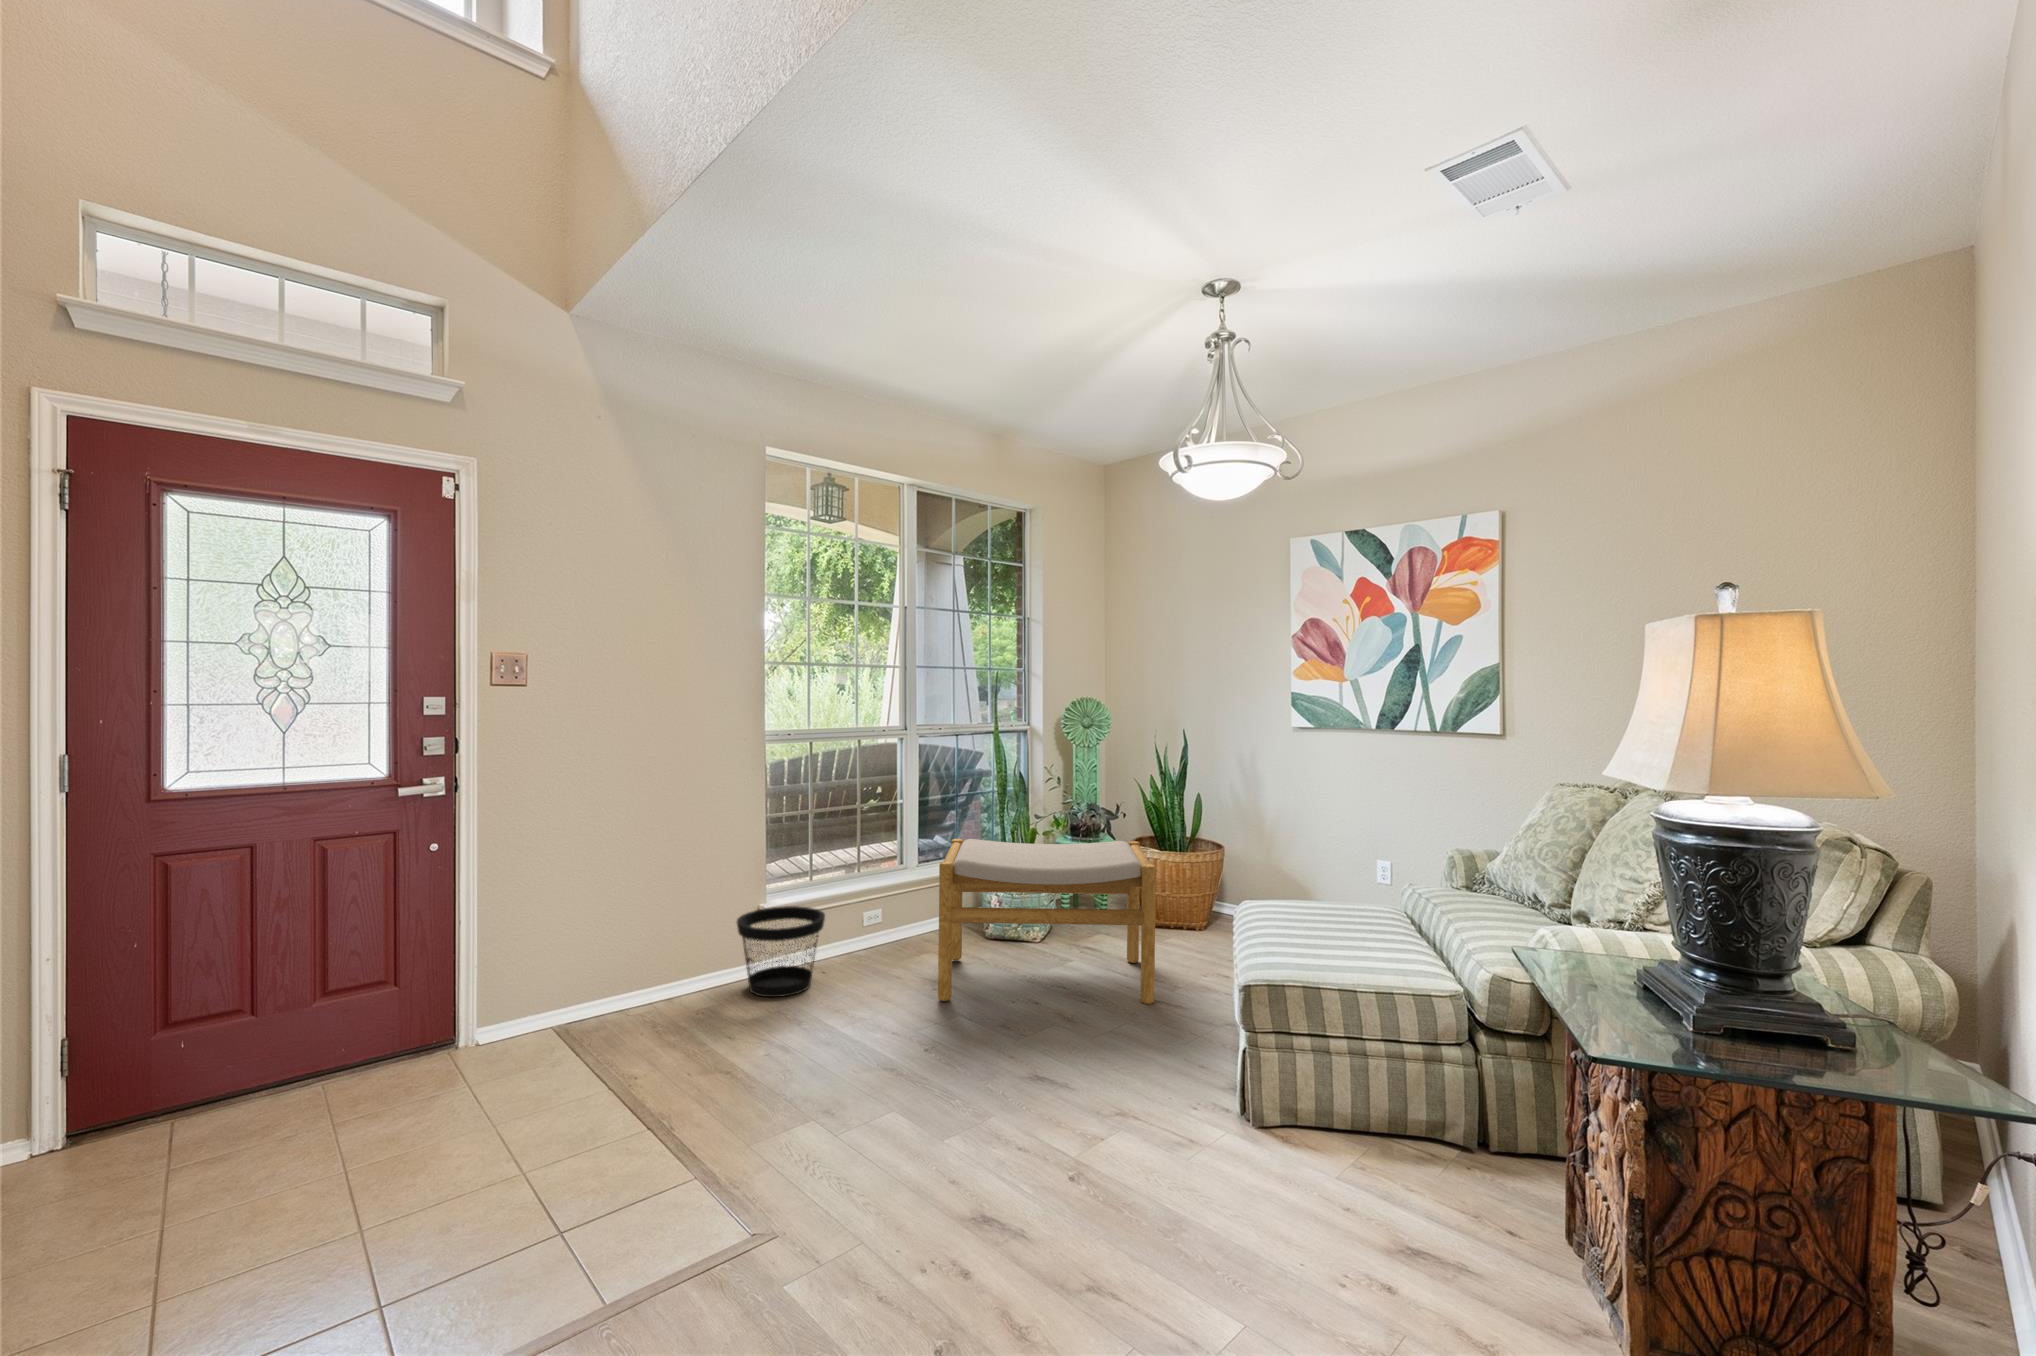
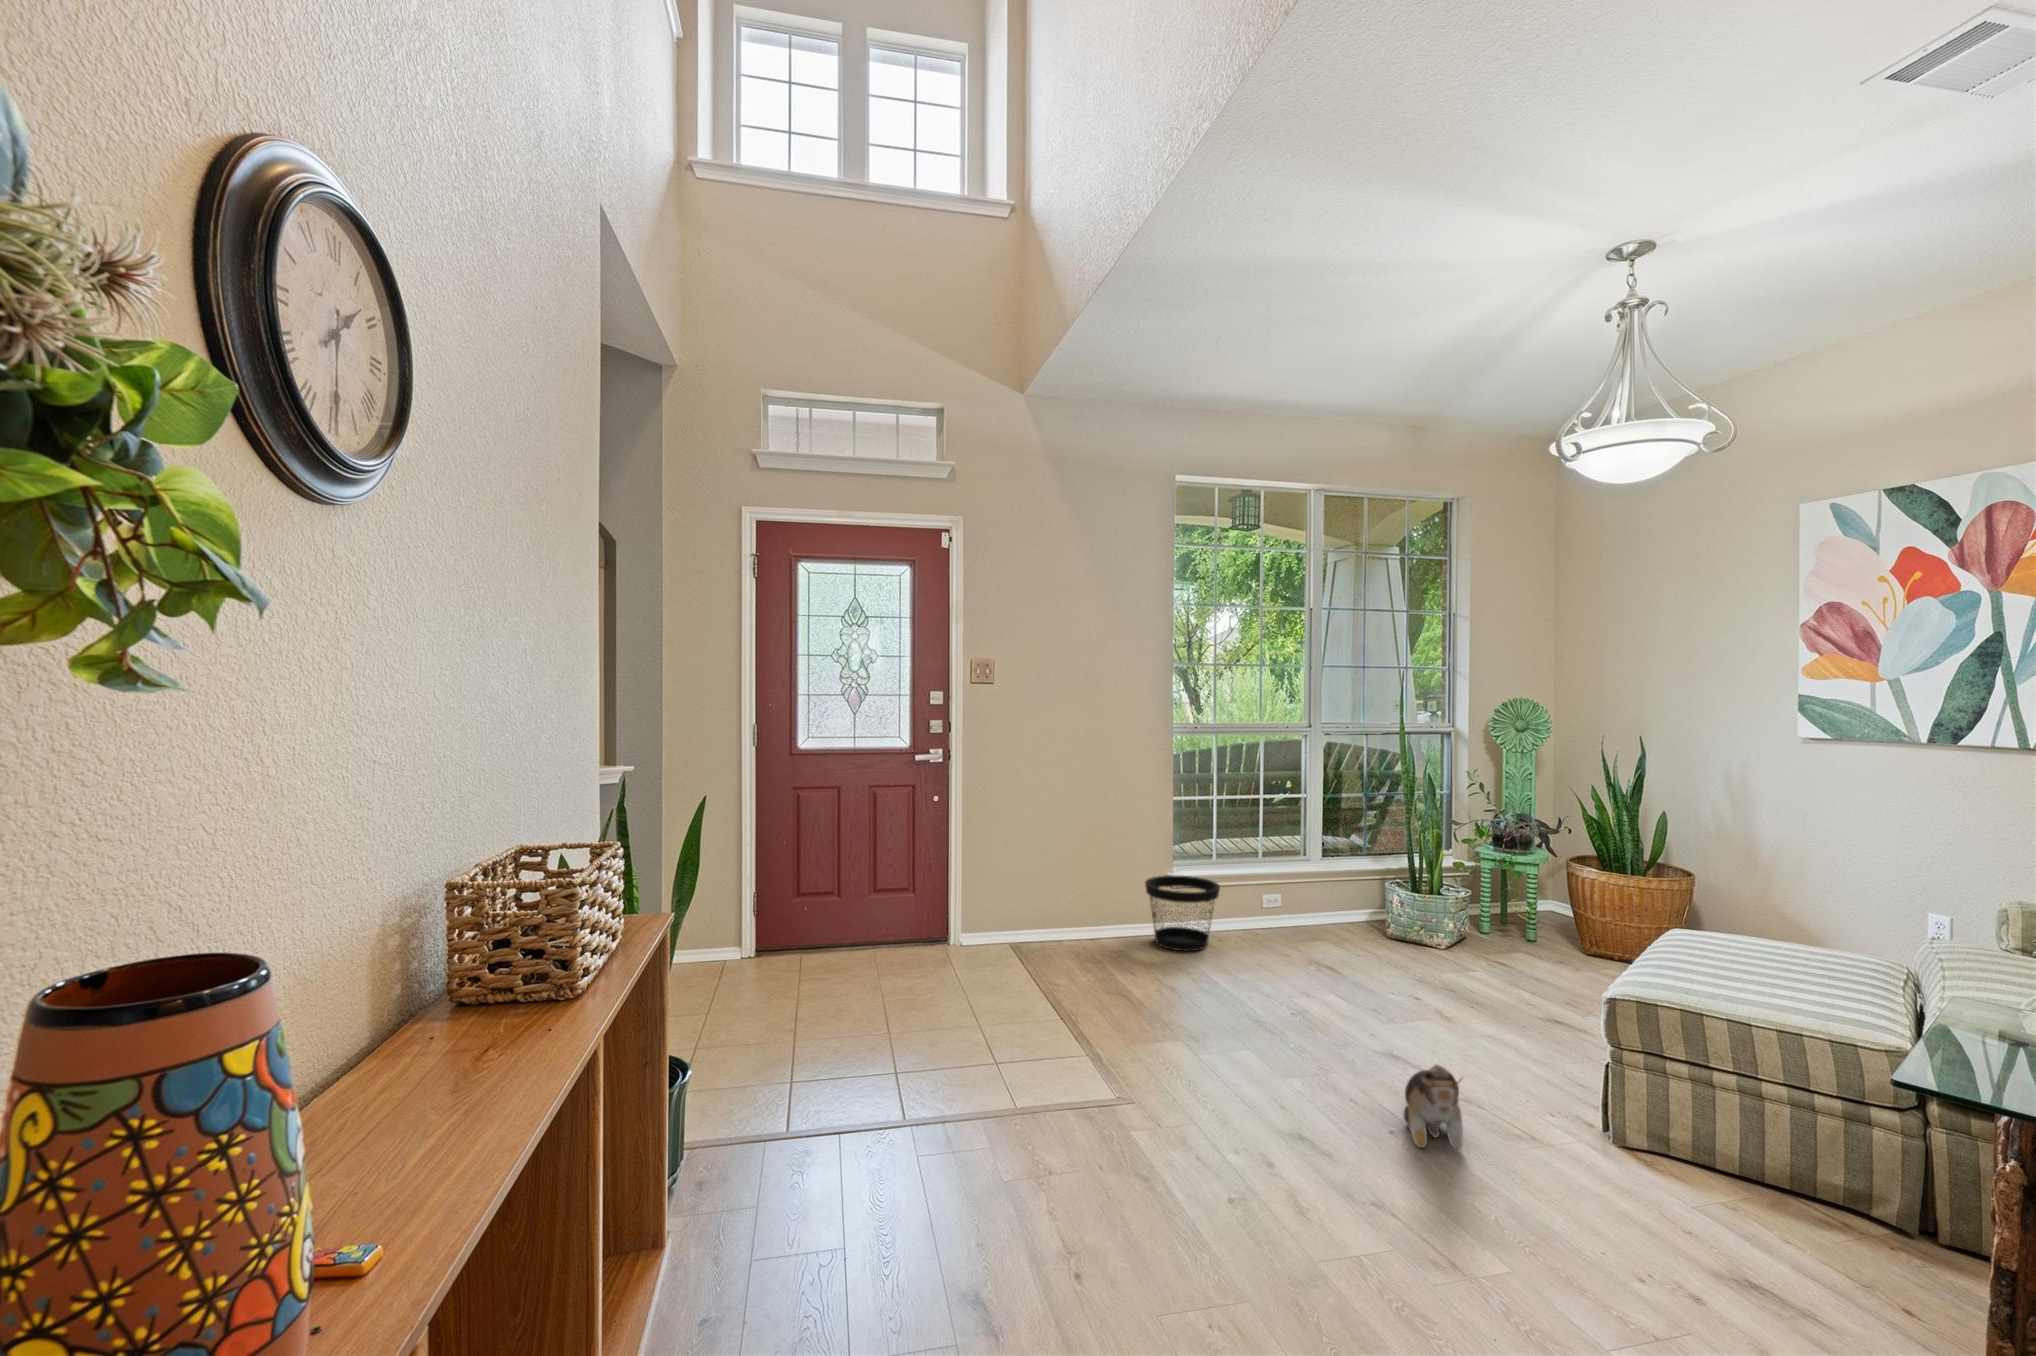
footstool: present [938,839,1156,1004] -> none [1319,832,1560,1023]
plush toy: none [1078,1096,1153,1192] -> present [1404,1065,1463,1150]

